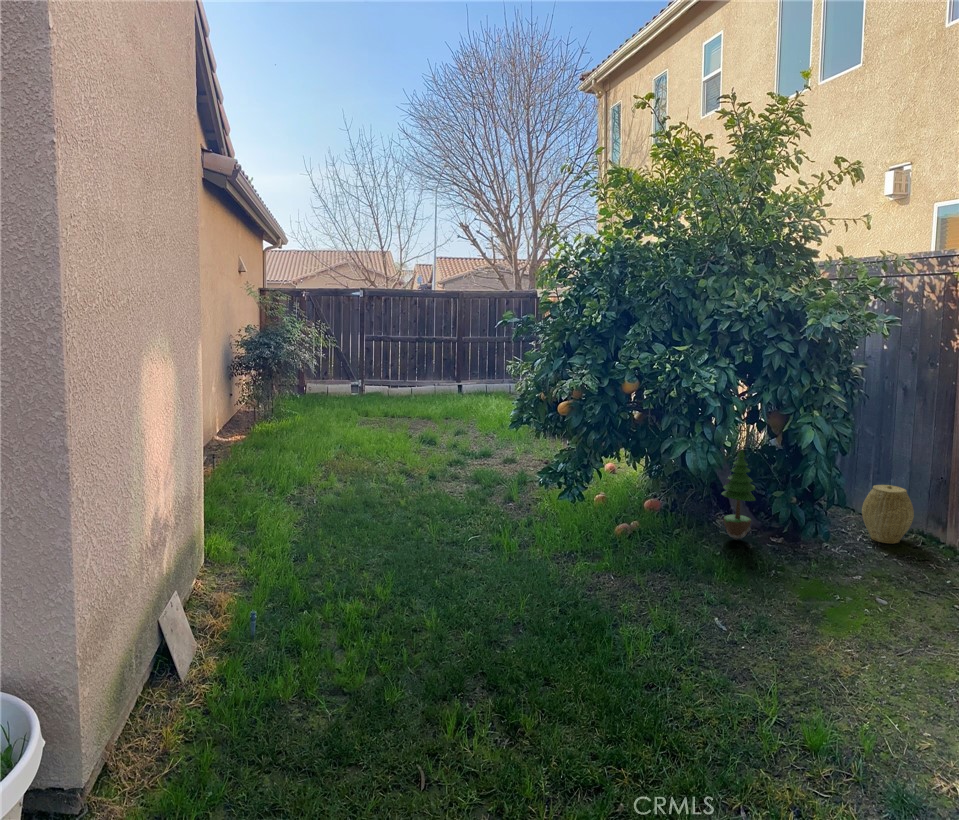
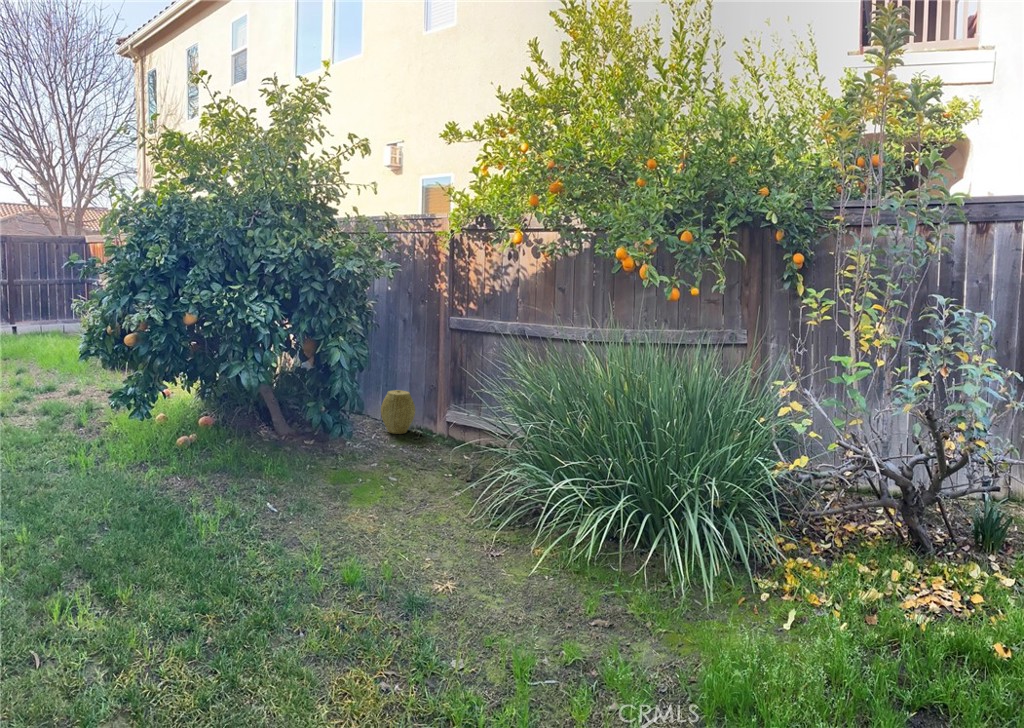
potted tree: present [721,449,756,540] -> none [273,368,302,444]

